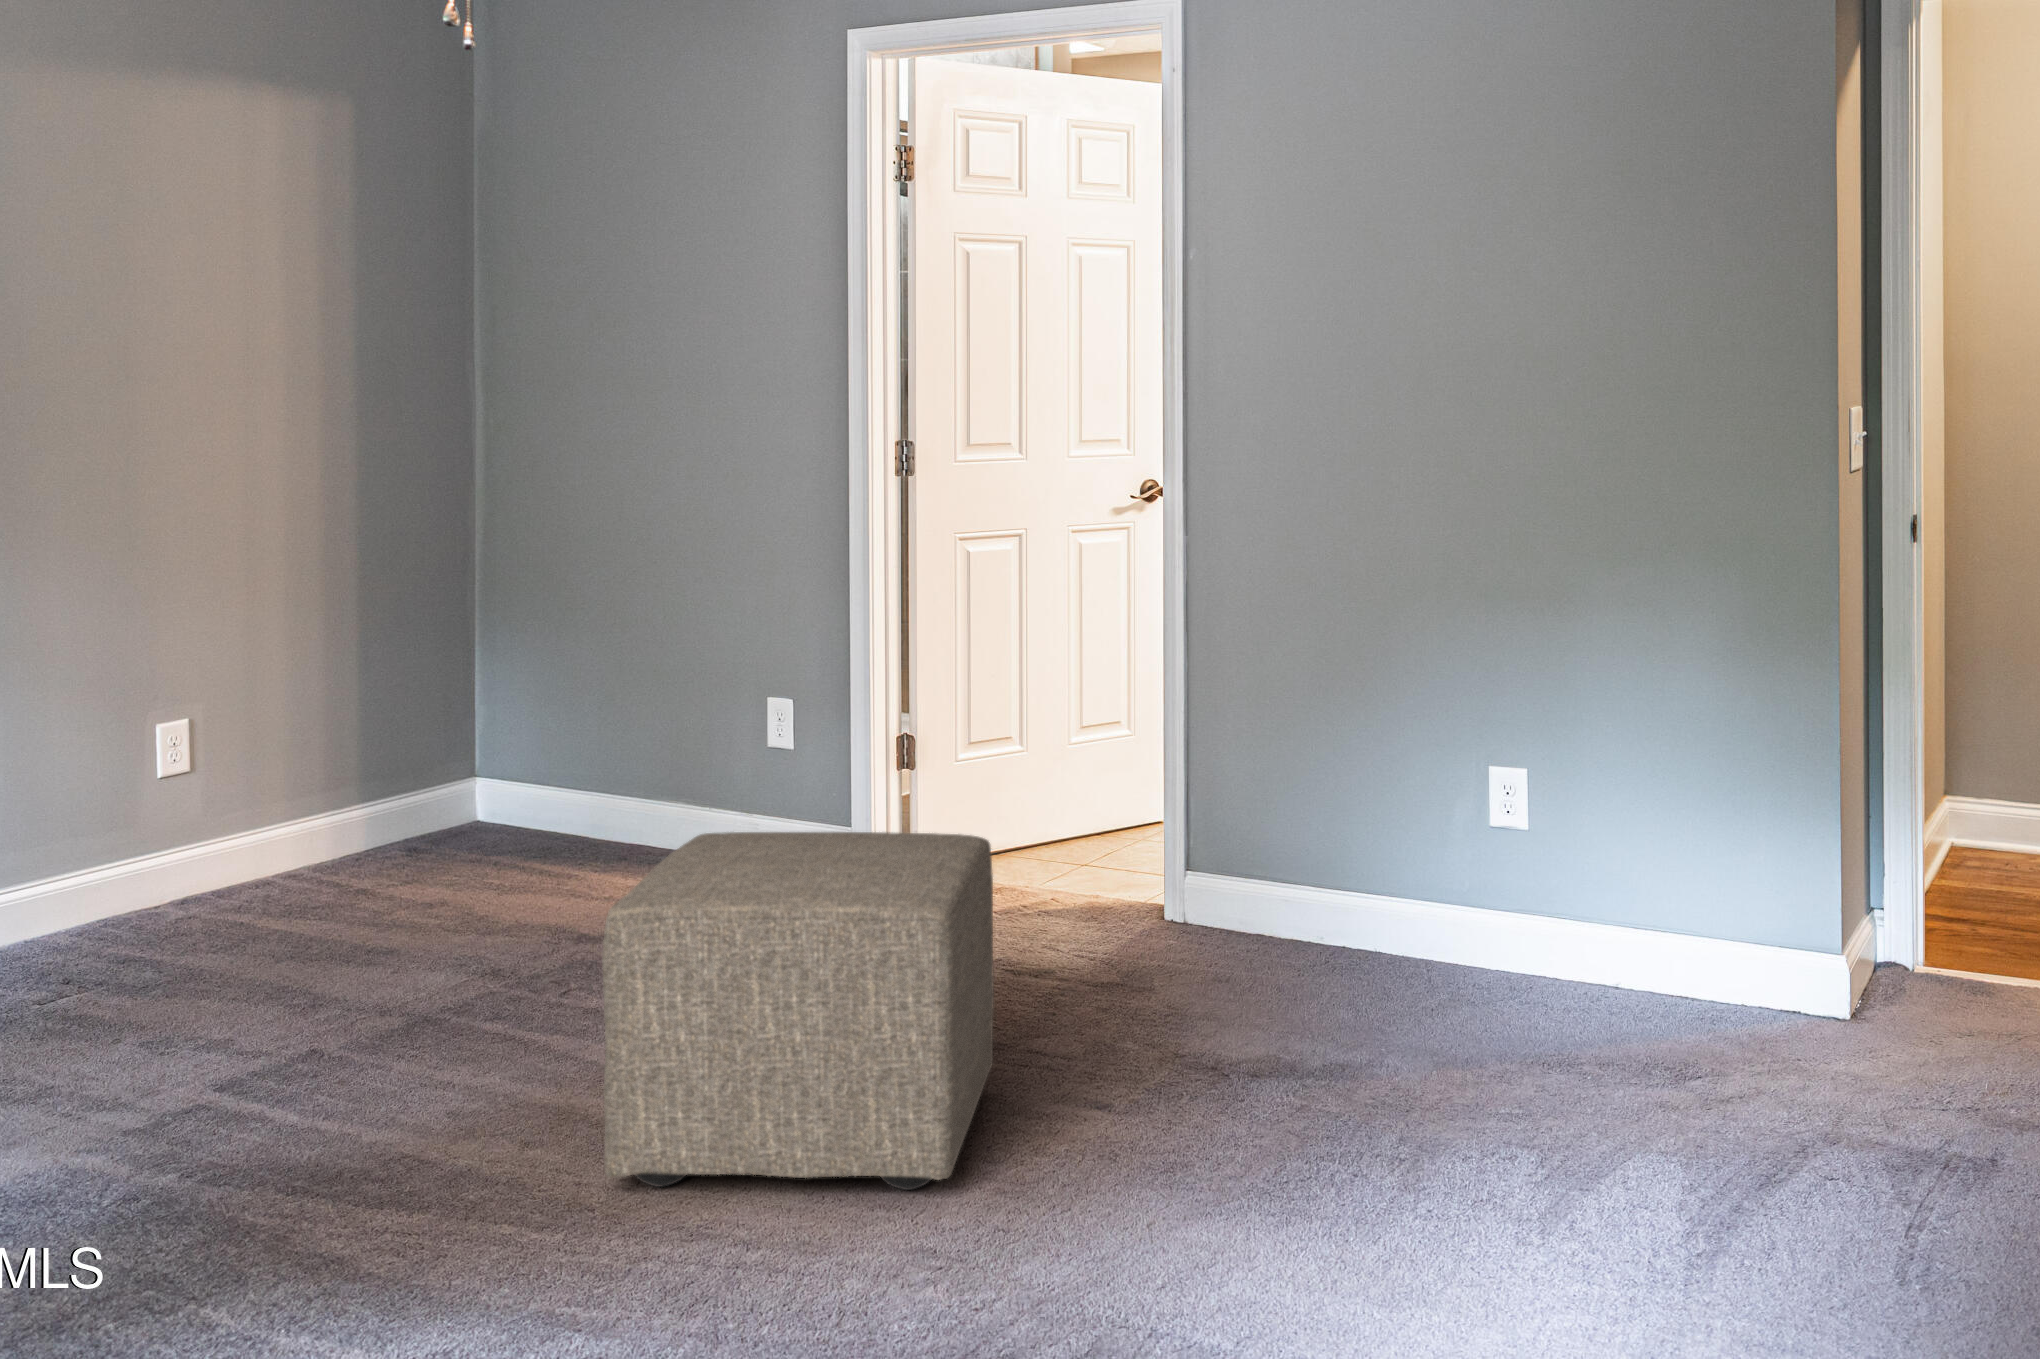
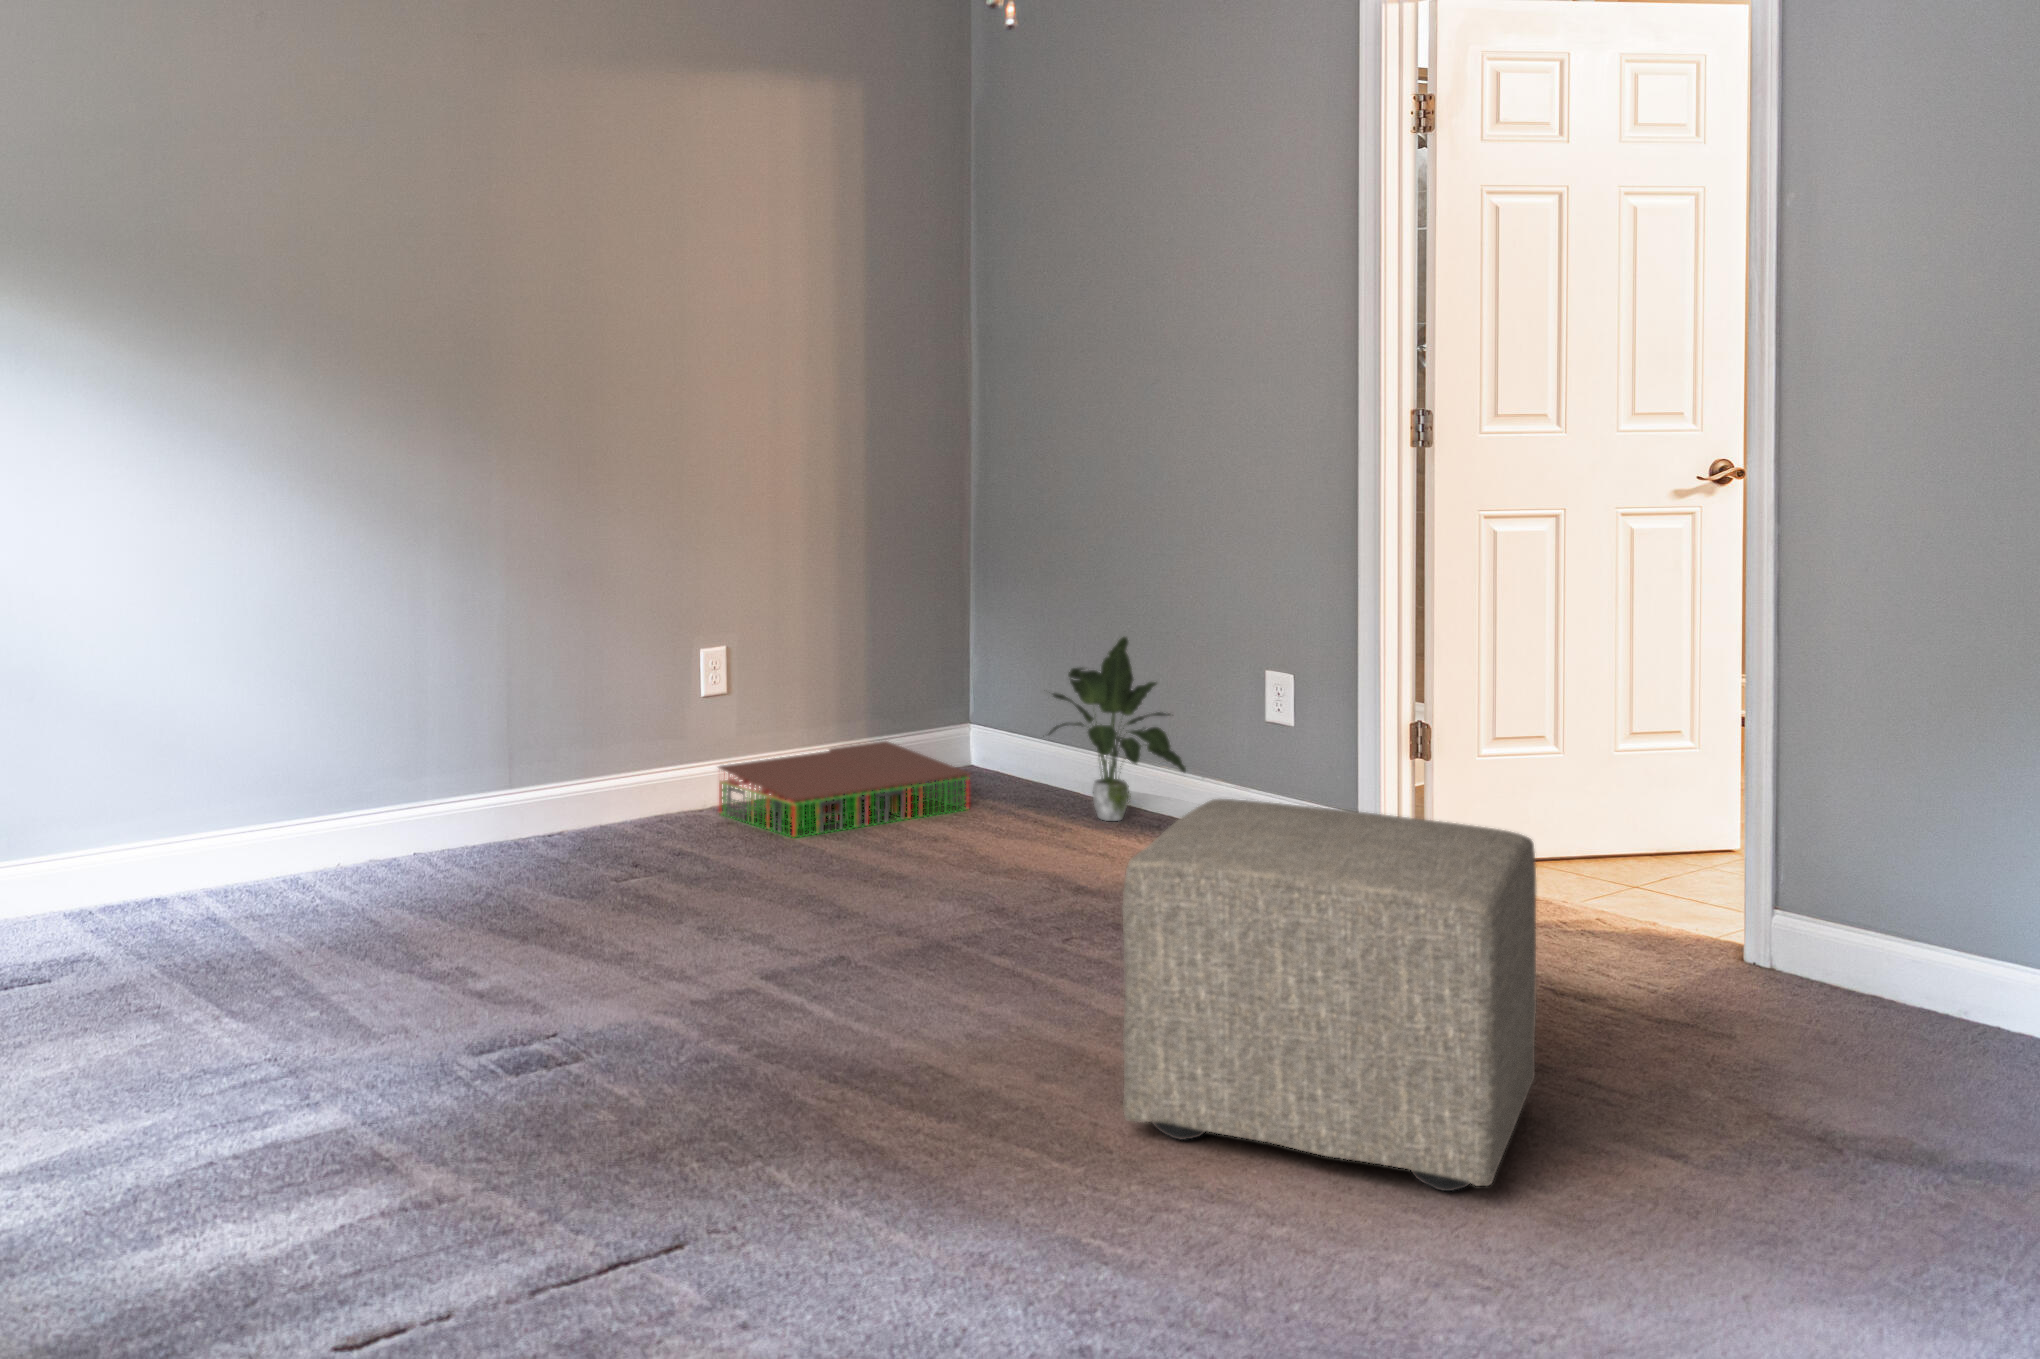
potted plant: none [541,673,689,861] -> present [1049,637,1186,821]
storage bin: none [178,802,470,920] -> present [719,741,970,837]

